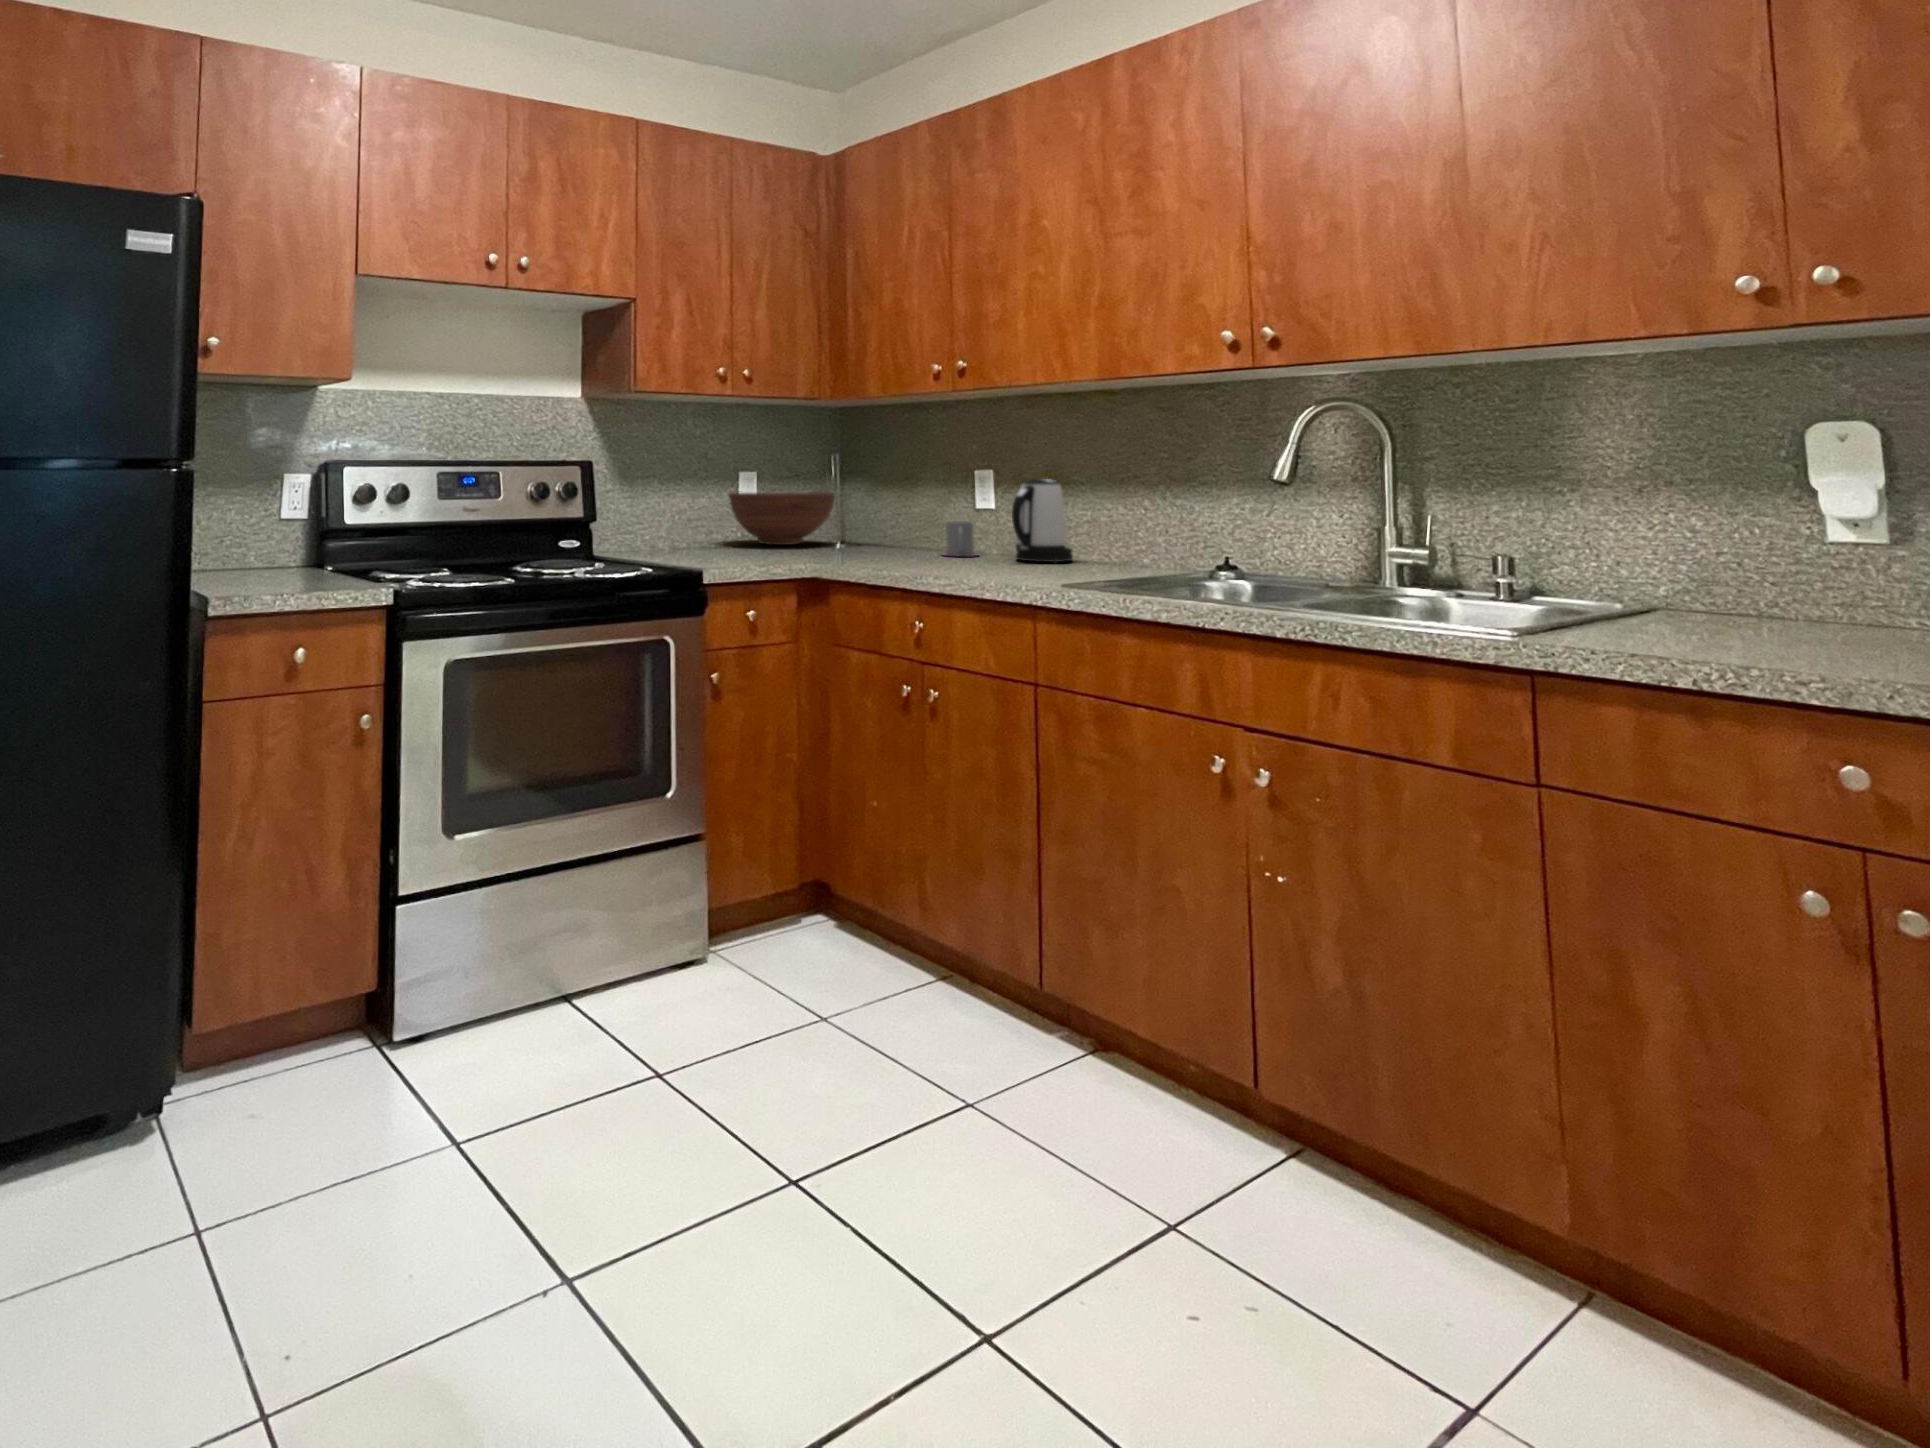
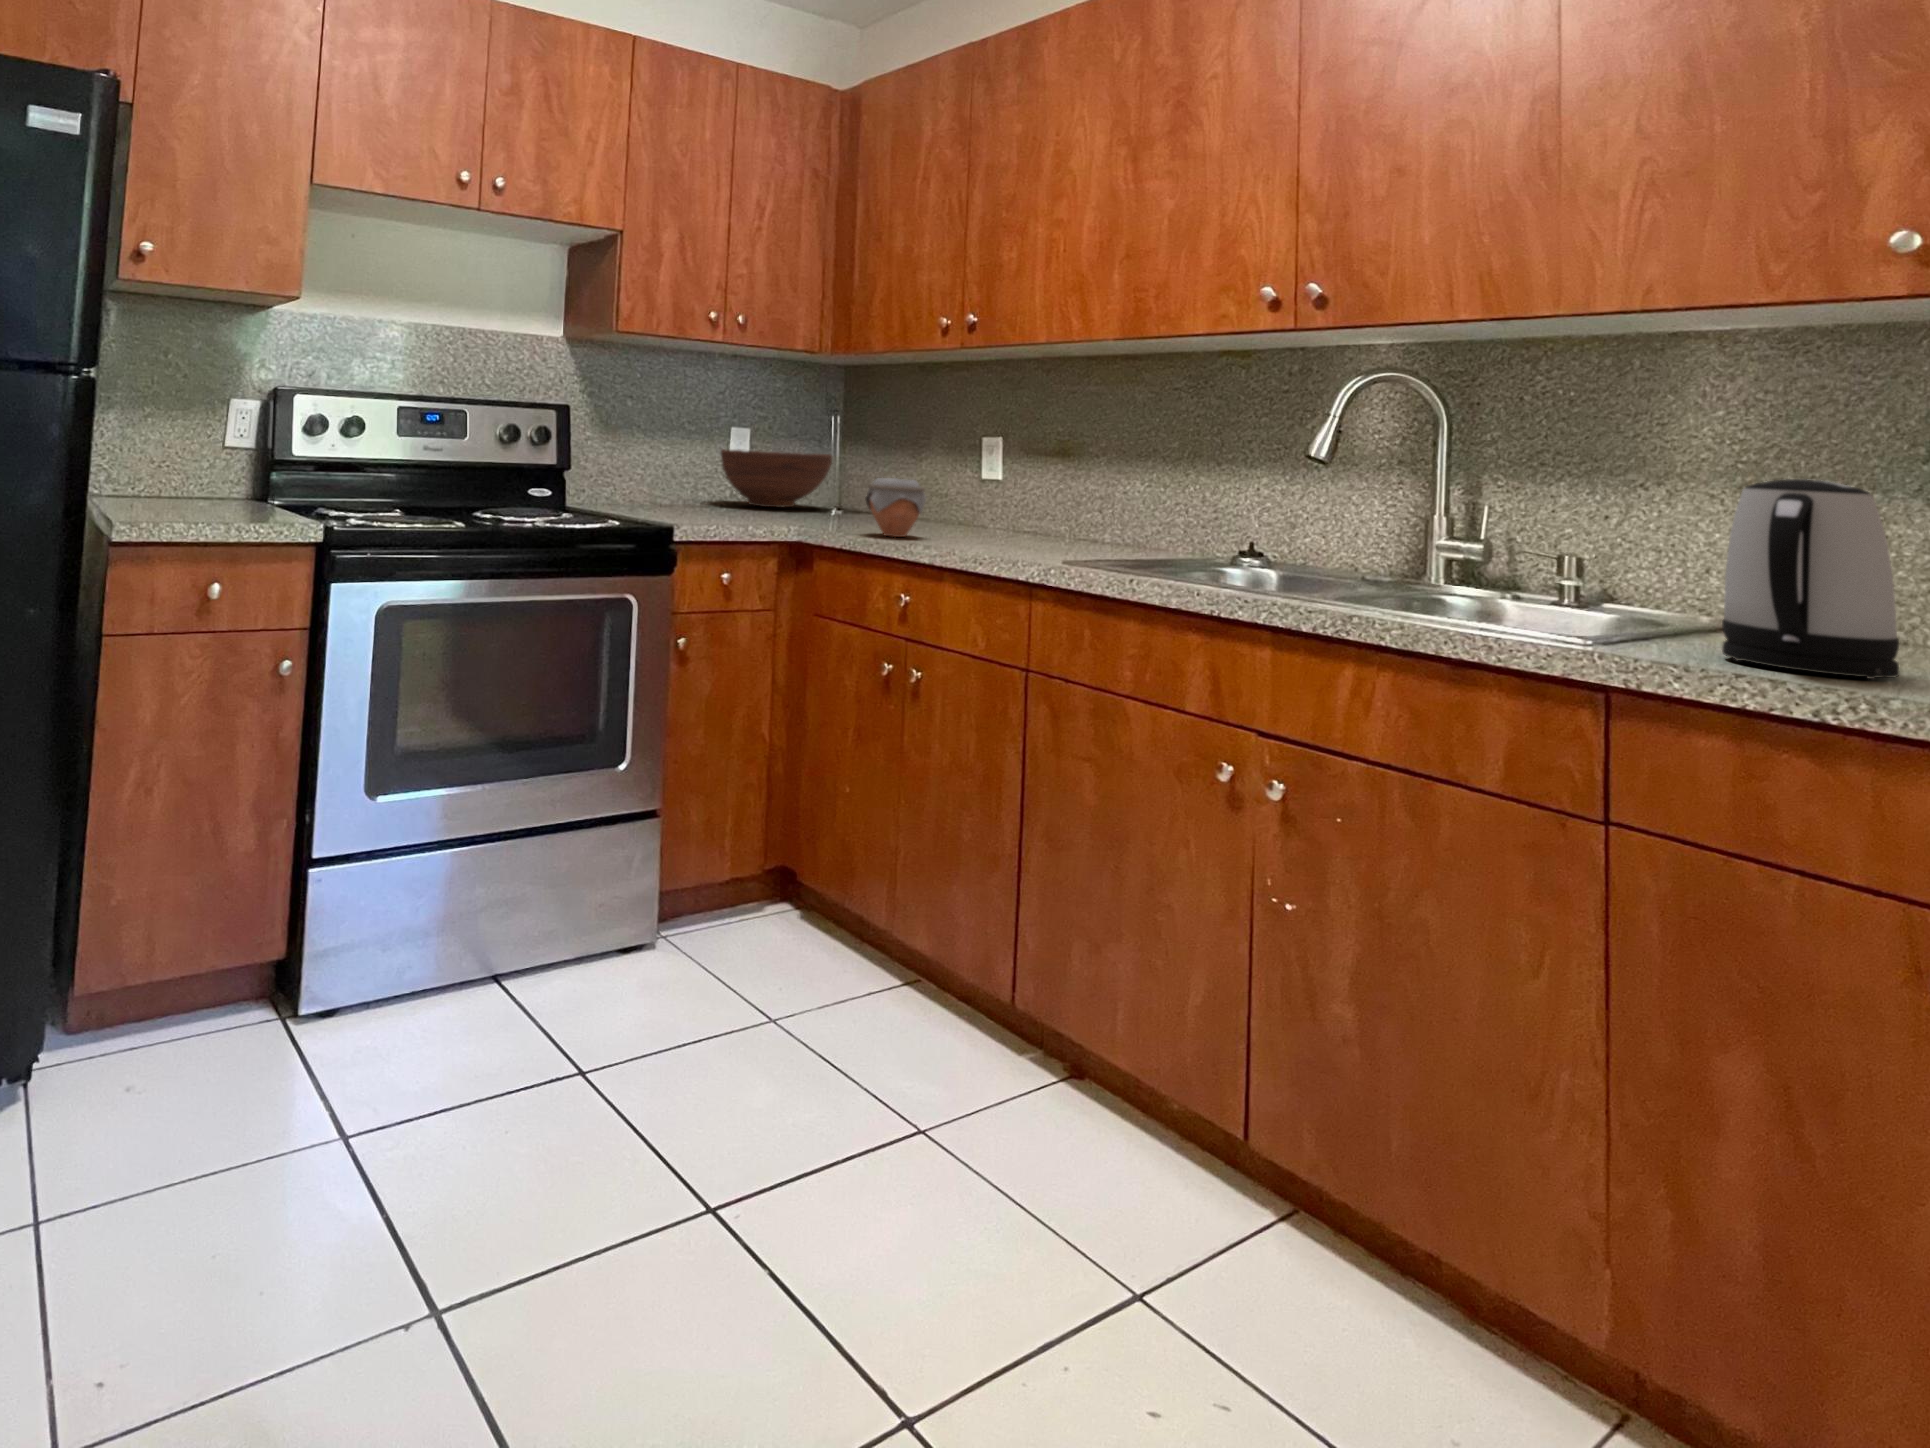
kettle: present [1012,479,1073,562] -> present [1722,479,1899,679]
jar: none [875,514,931,569] -> present [865,478,927,537]
mug: present [946,521,975,557] -> none [939,491,981,529]

